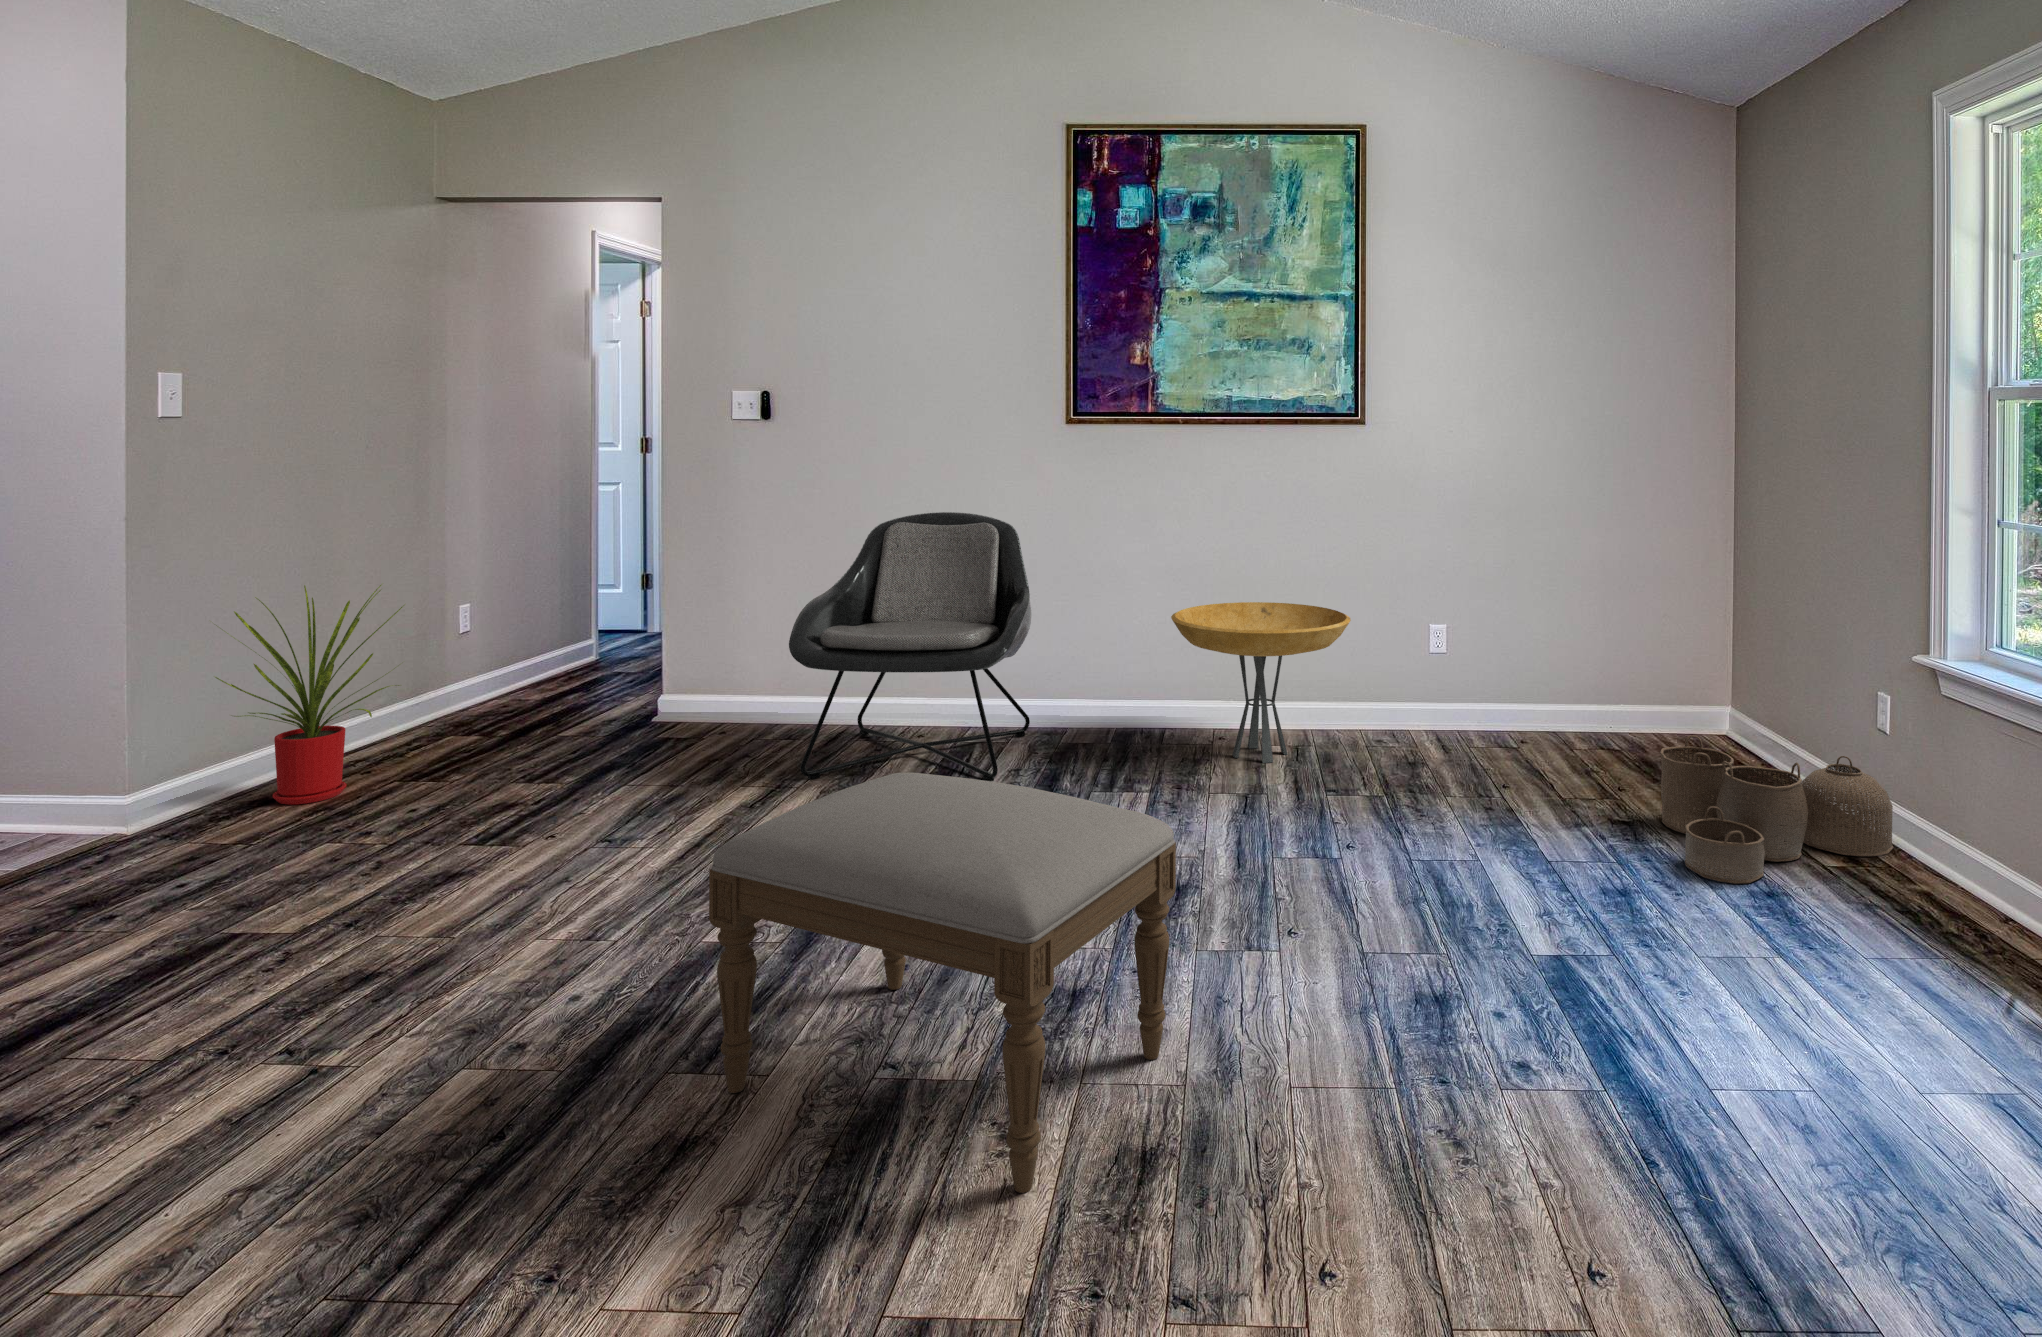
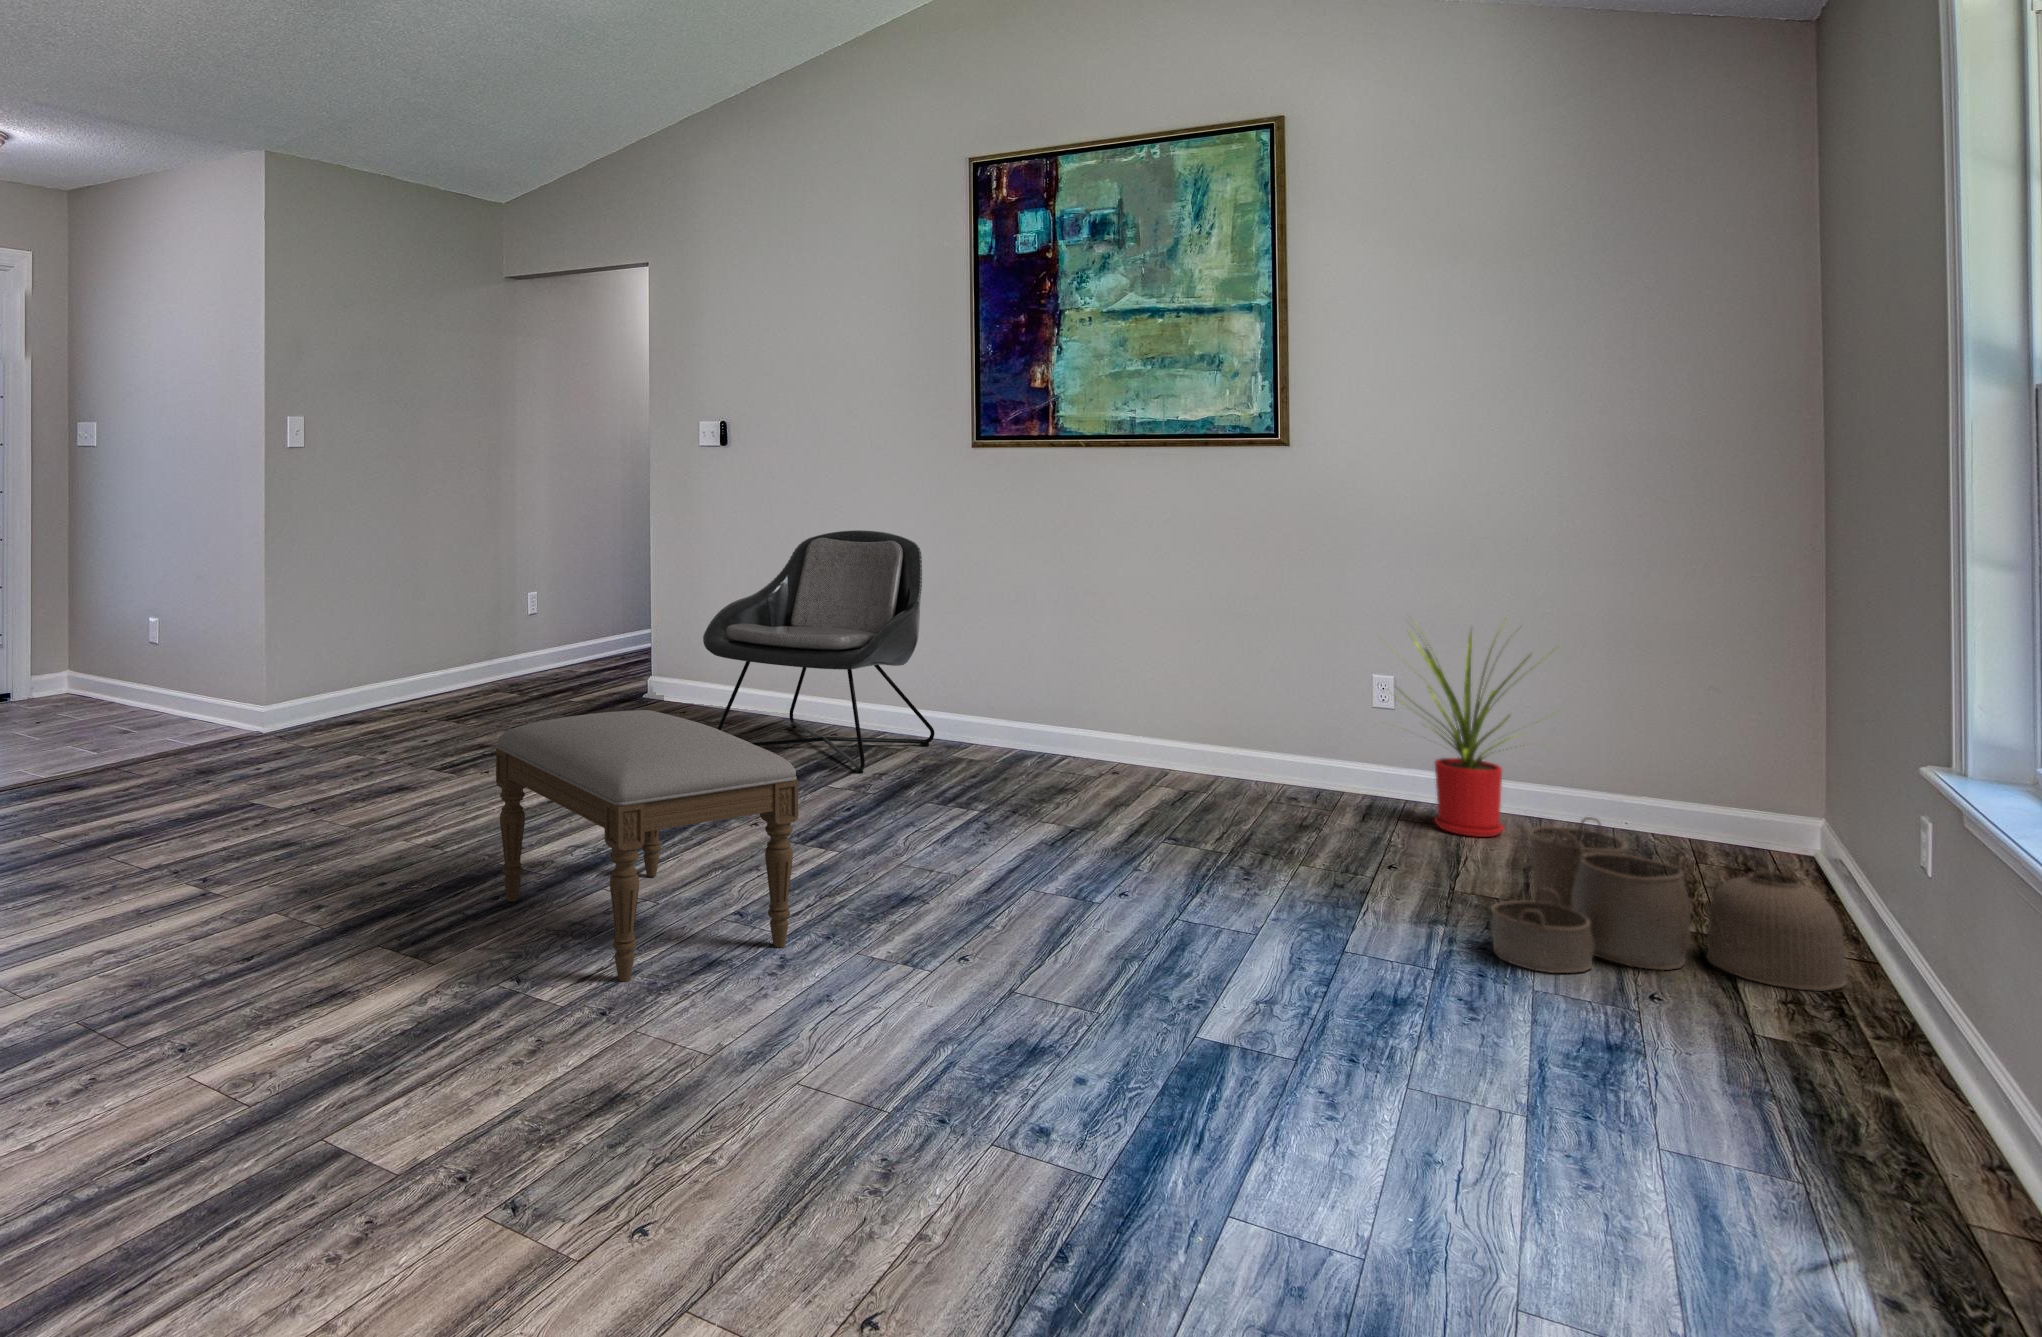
house plant: present [215,585,403,805] -> present [1391,624,1547,837]
side table: present [1171,602,1351,763] -> none [1042,633,1240,798]

